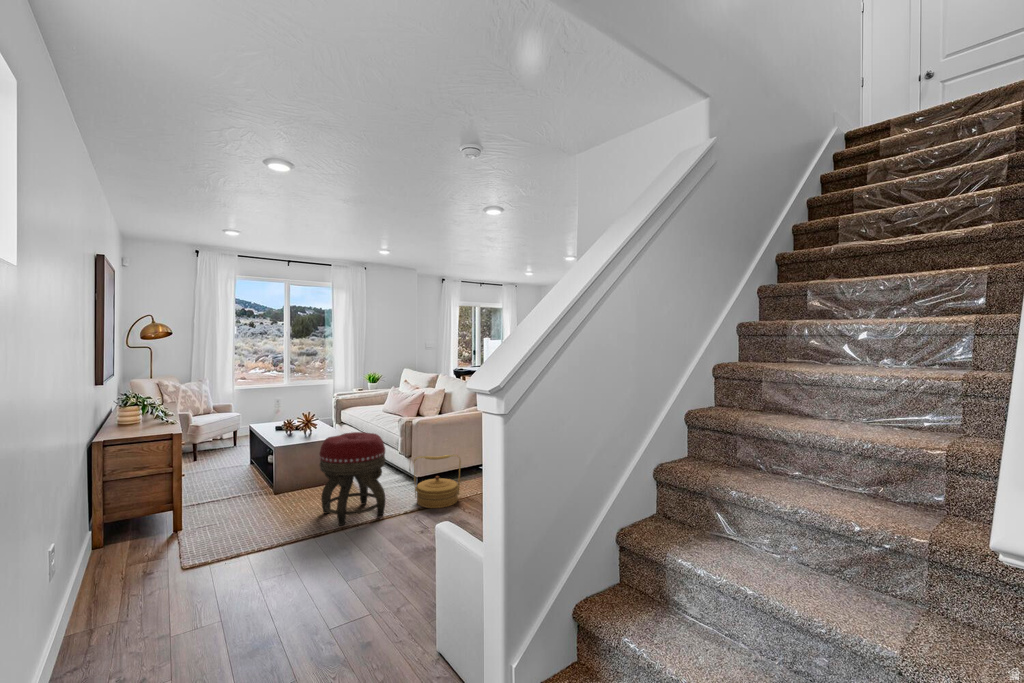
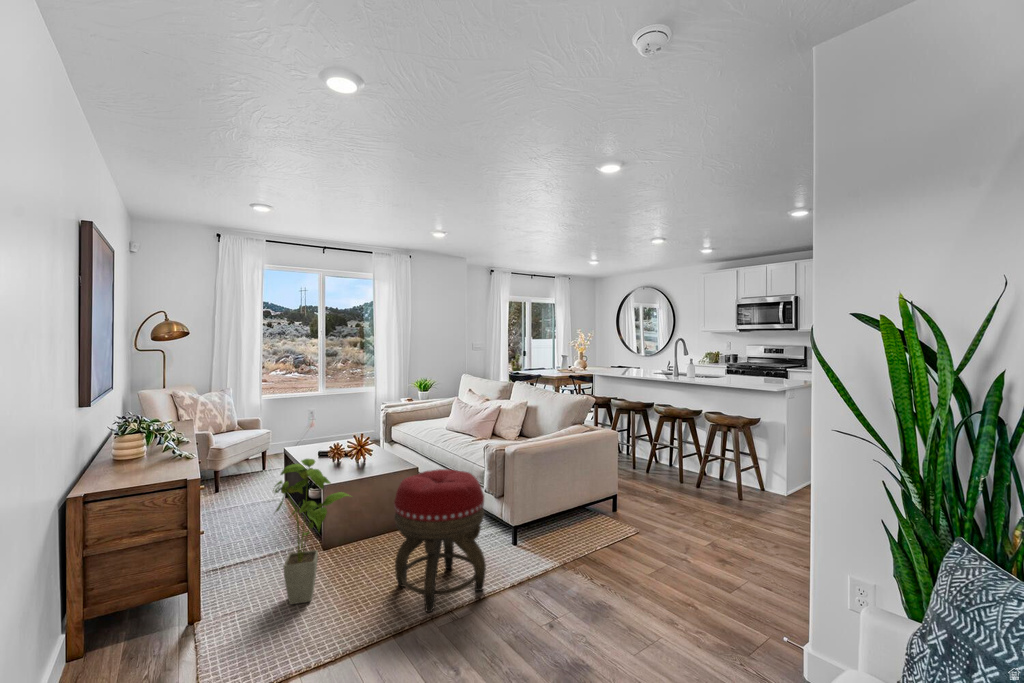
house plant: none [232,422,292,523] -> present [273,459,349,604]
basket: present [414,455,461,508] -> none [517,499,580,578]

